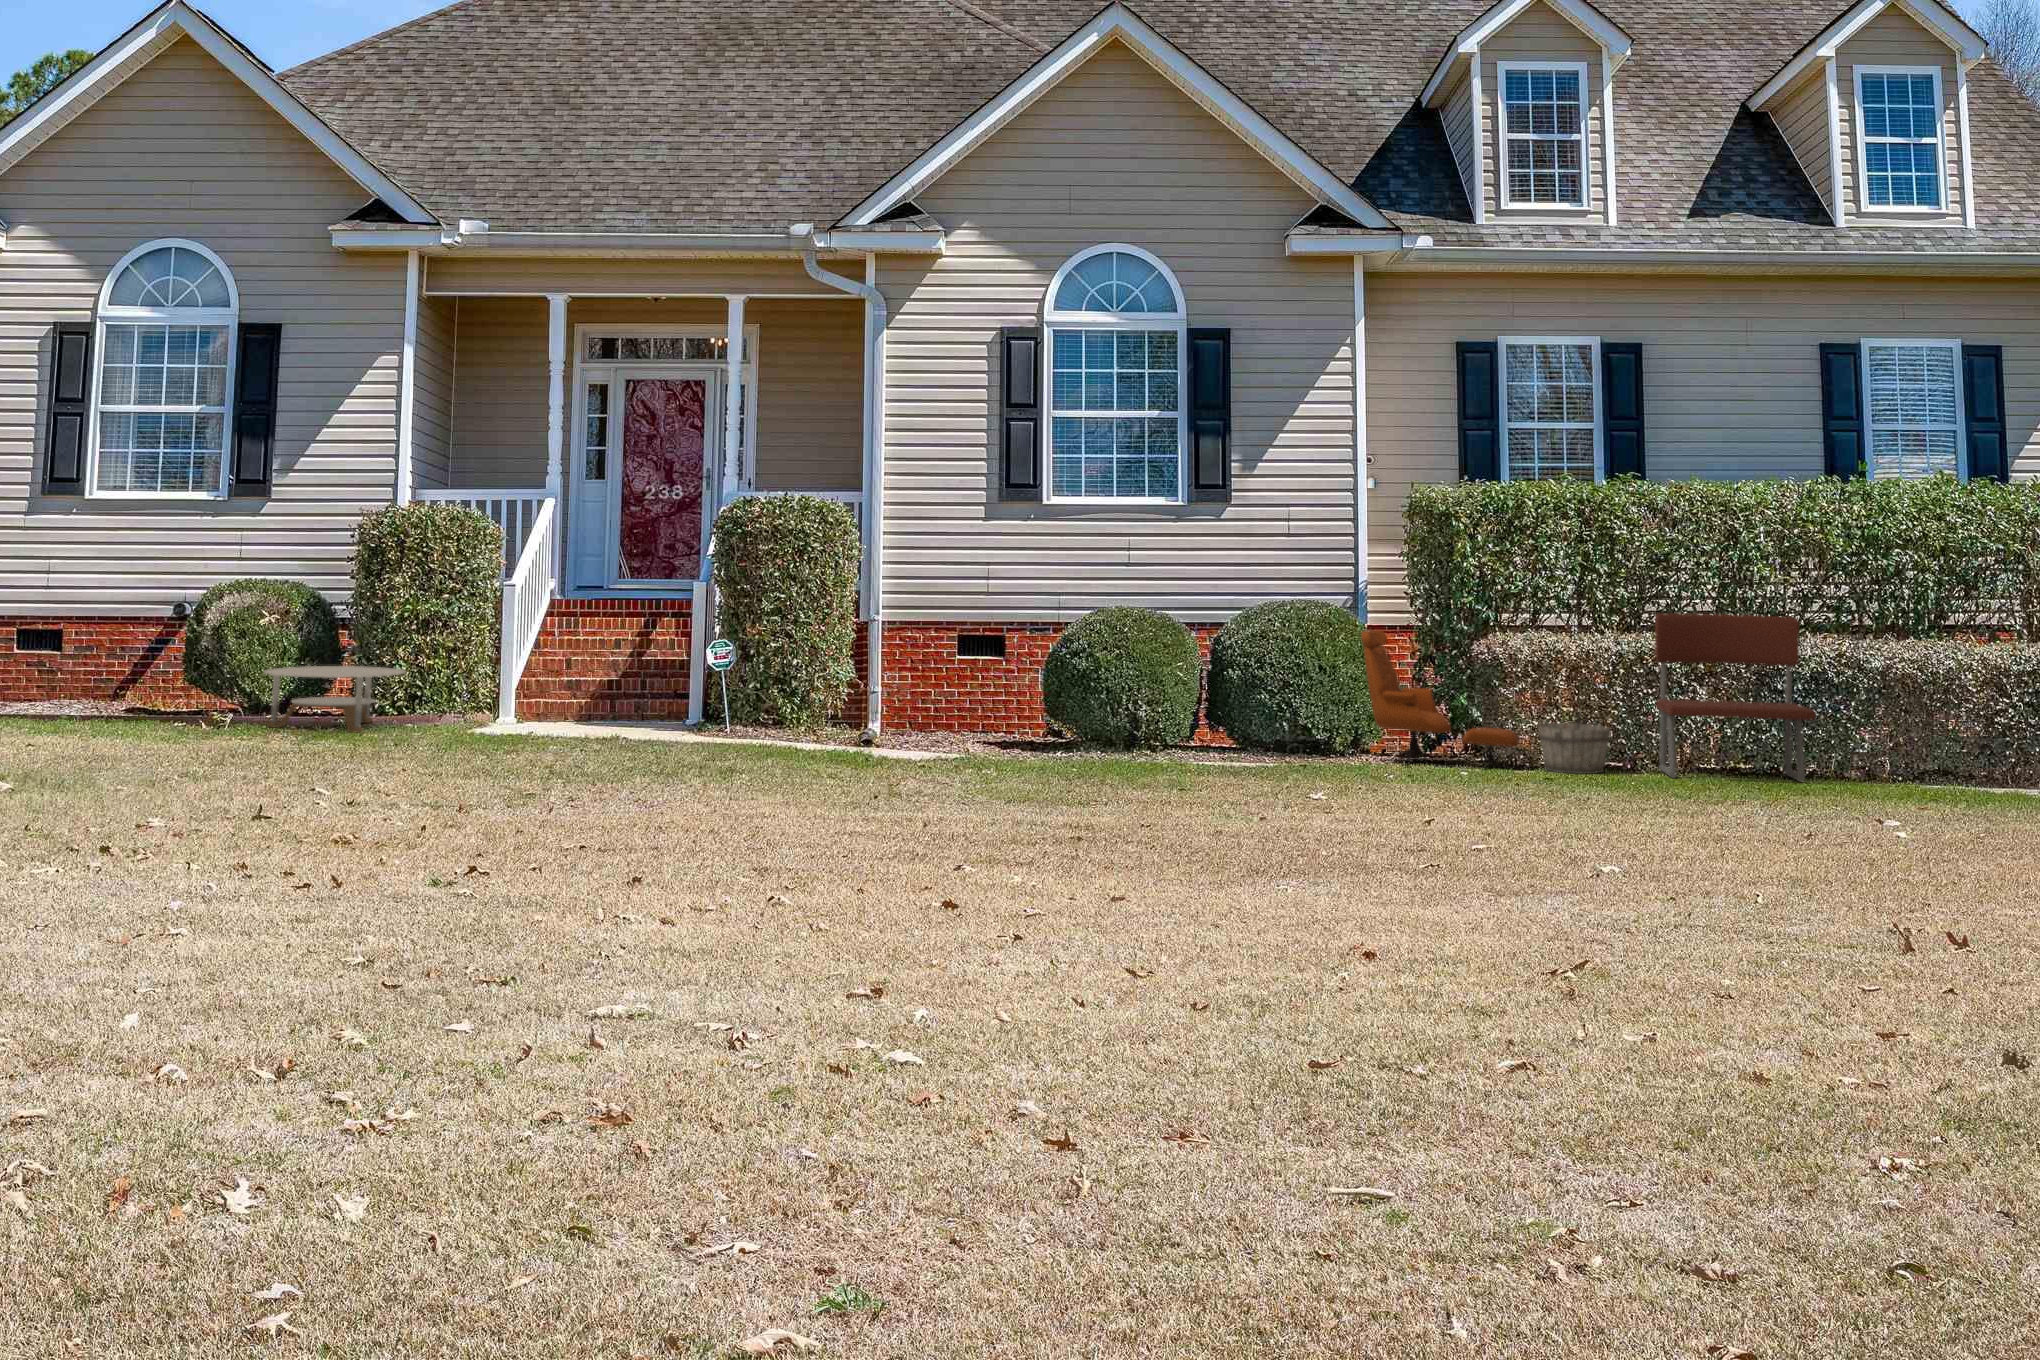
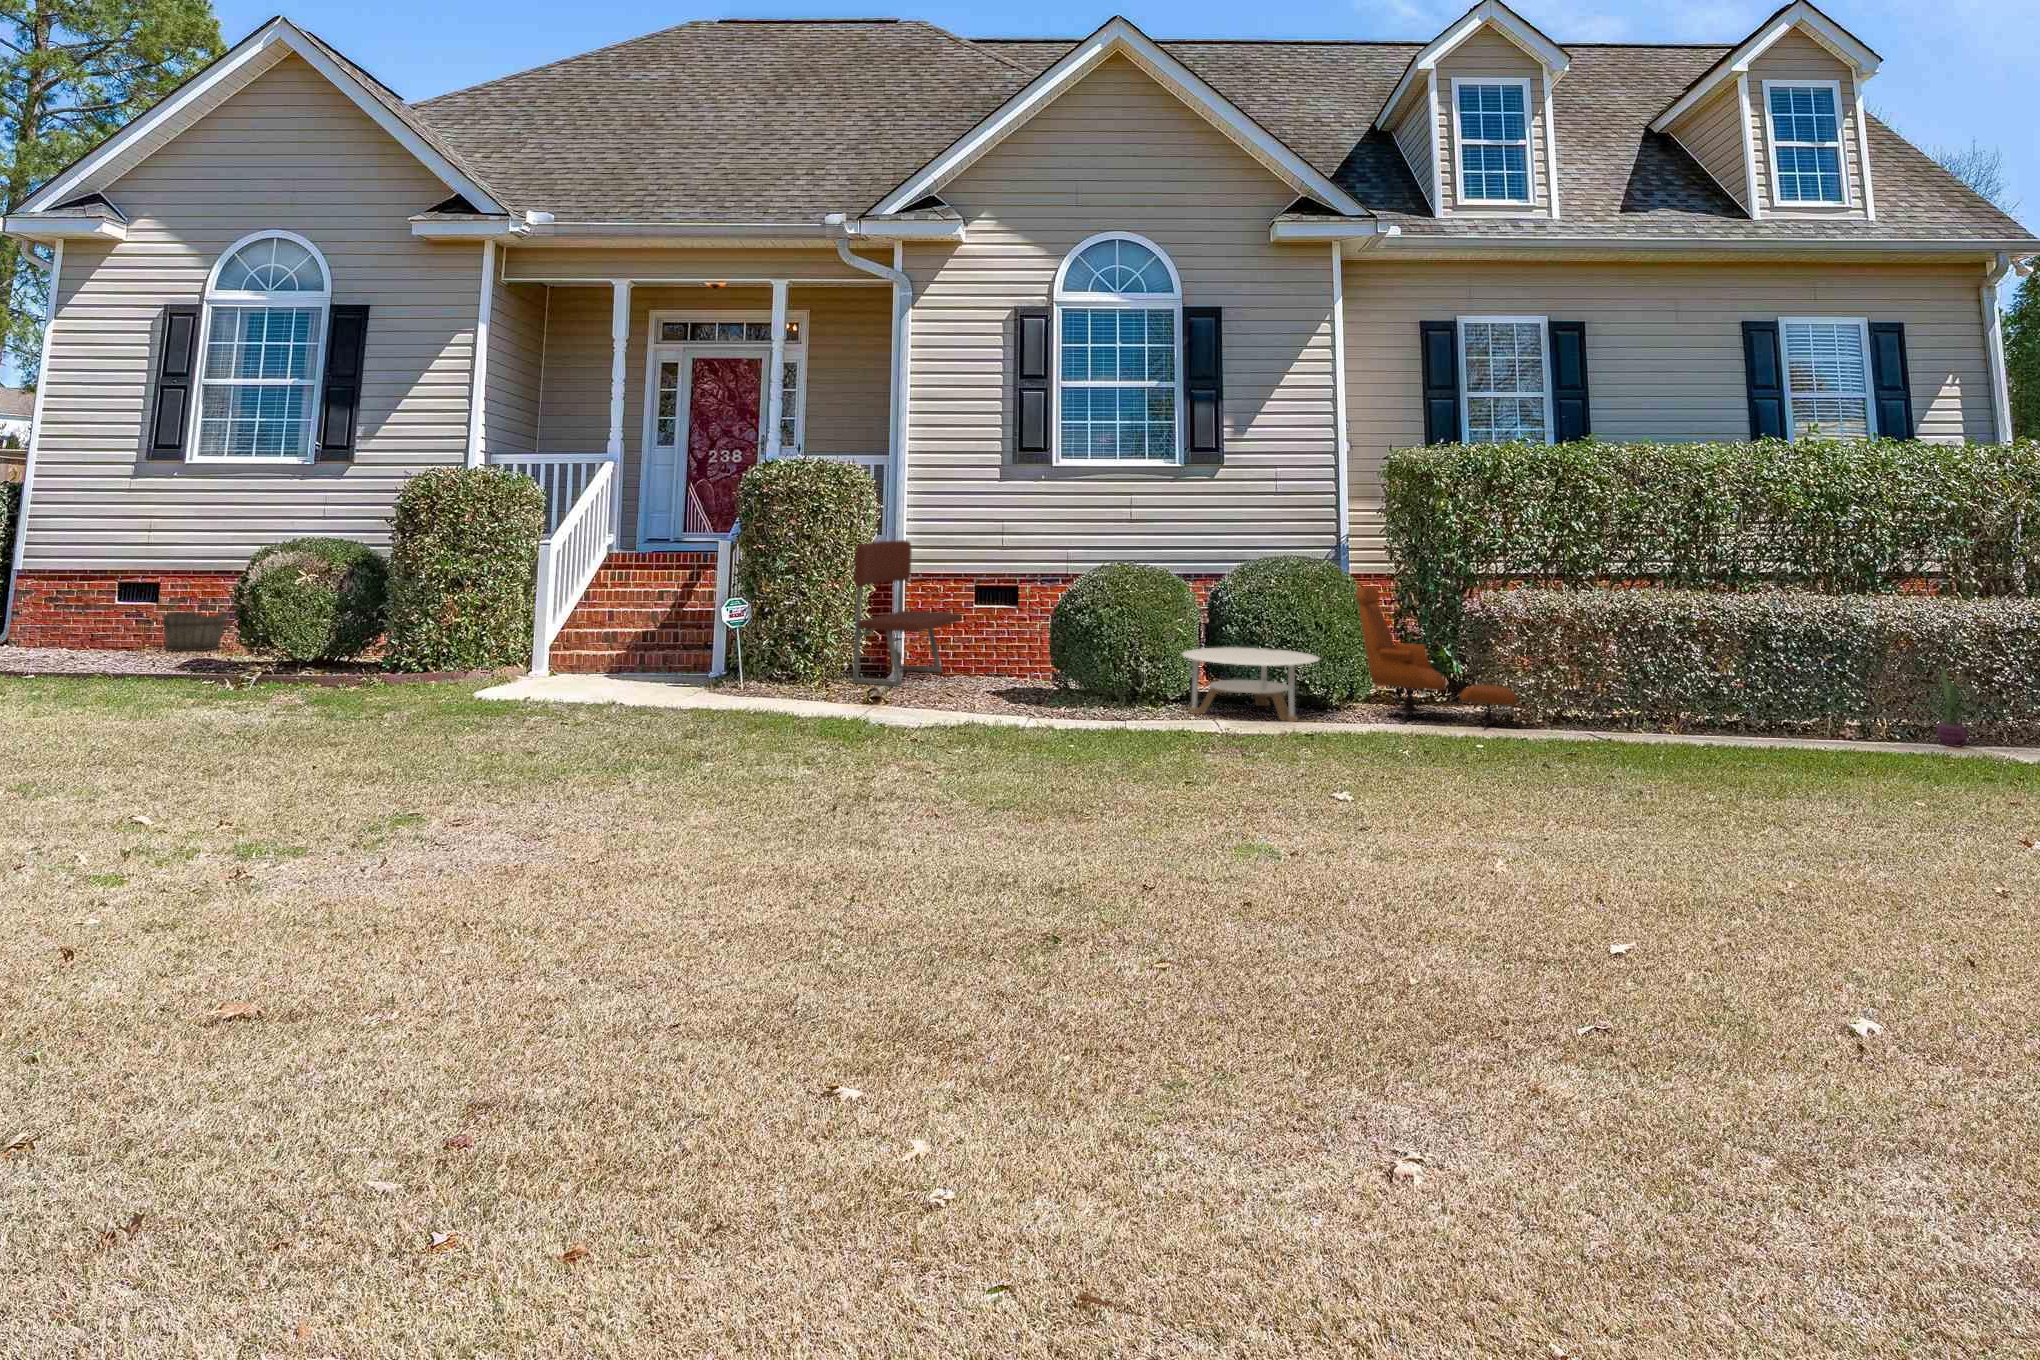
bench: present [1655,613,1816,782] -> present [851,540,962,686]
round table: present [264,666,406,733] -> present [1182,647,1319,722]
decorative plant: none [1900,708,1978,785] -> present [1911,668,1968,747]
wooden bucket: present [1538,715,1611,774] -> present [163,605,228,651]

